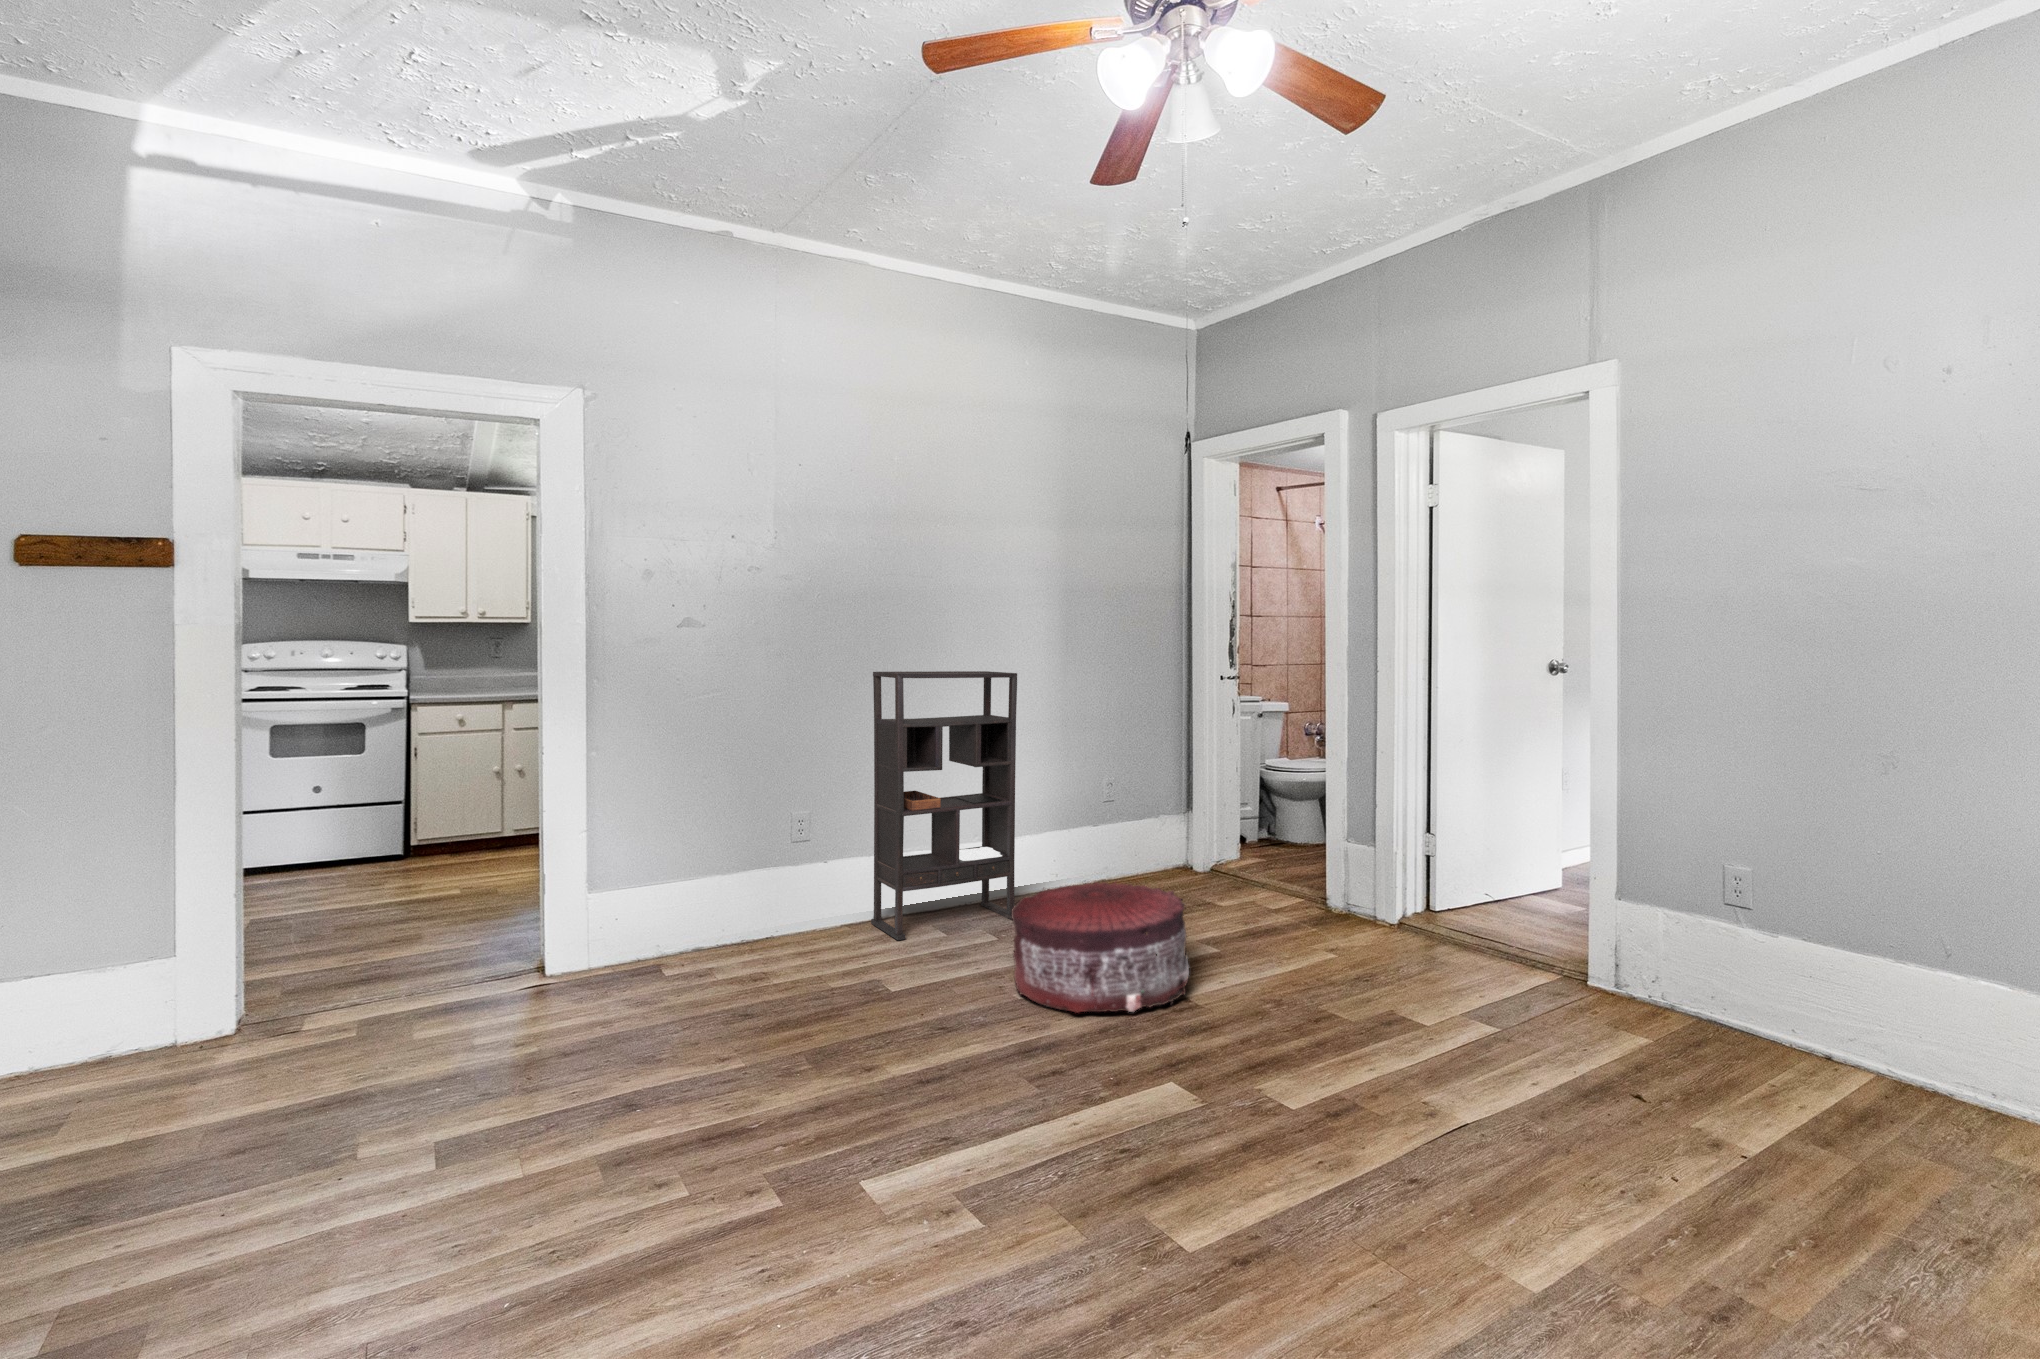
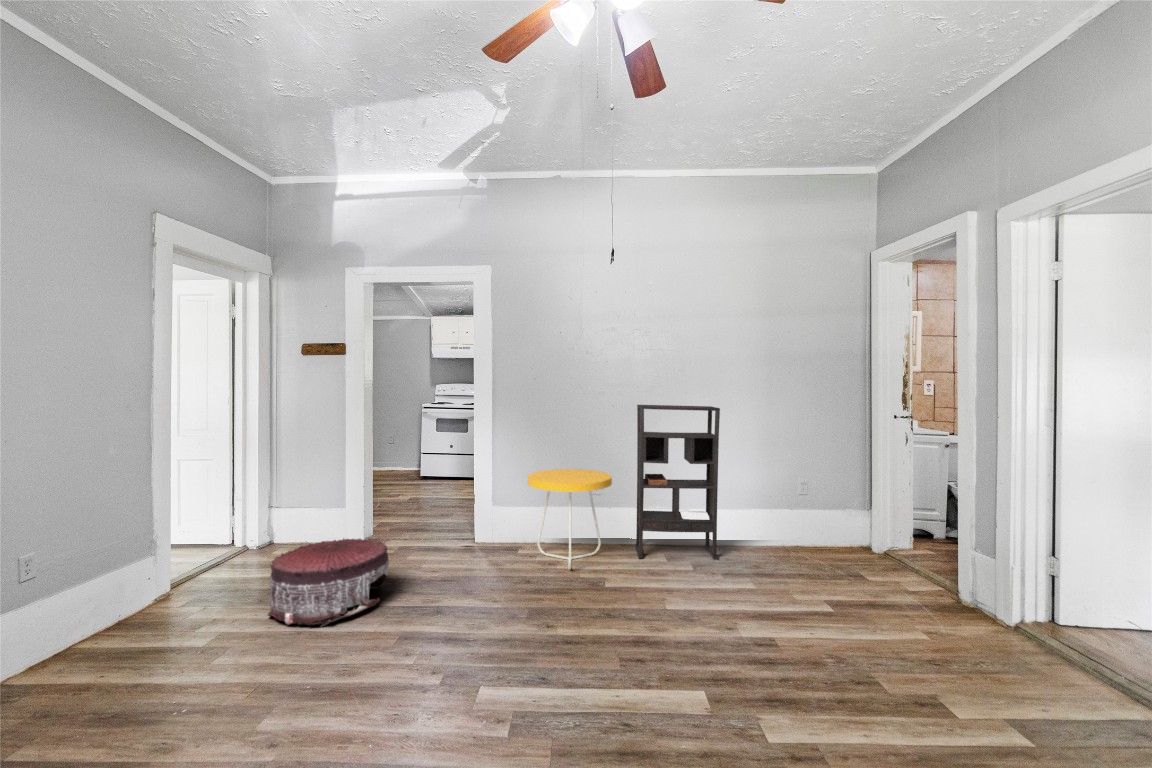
side table: none [695,796,860,981] -> present [527,469,612,569]
pouf: present [1012,882,1189,1013] -> present [268,539,389,626]

